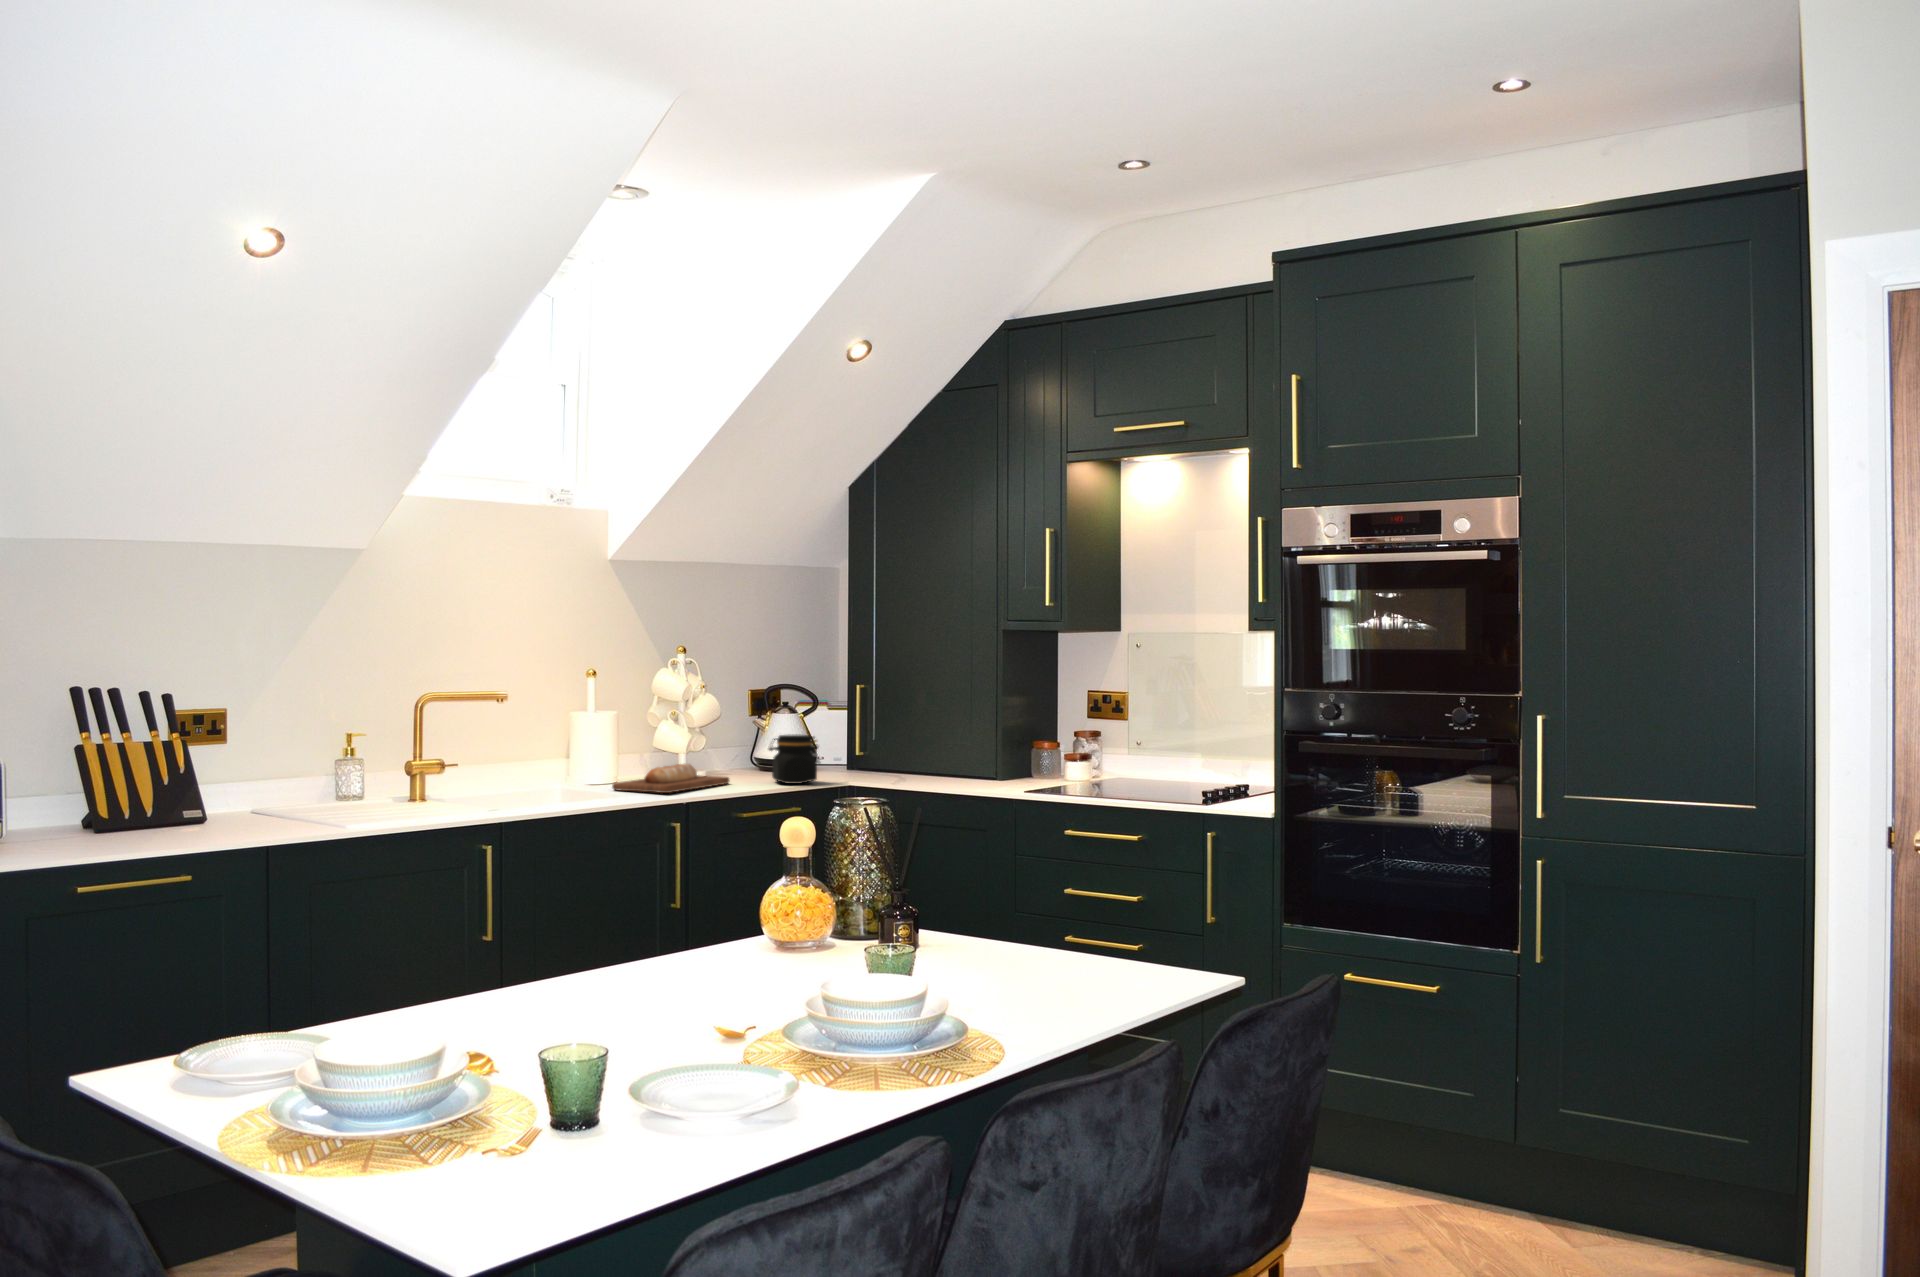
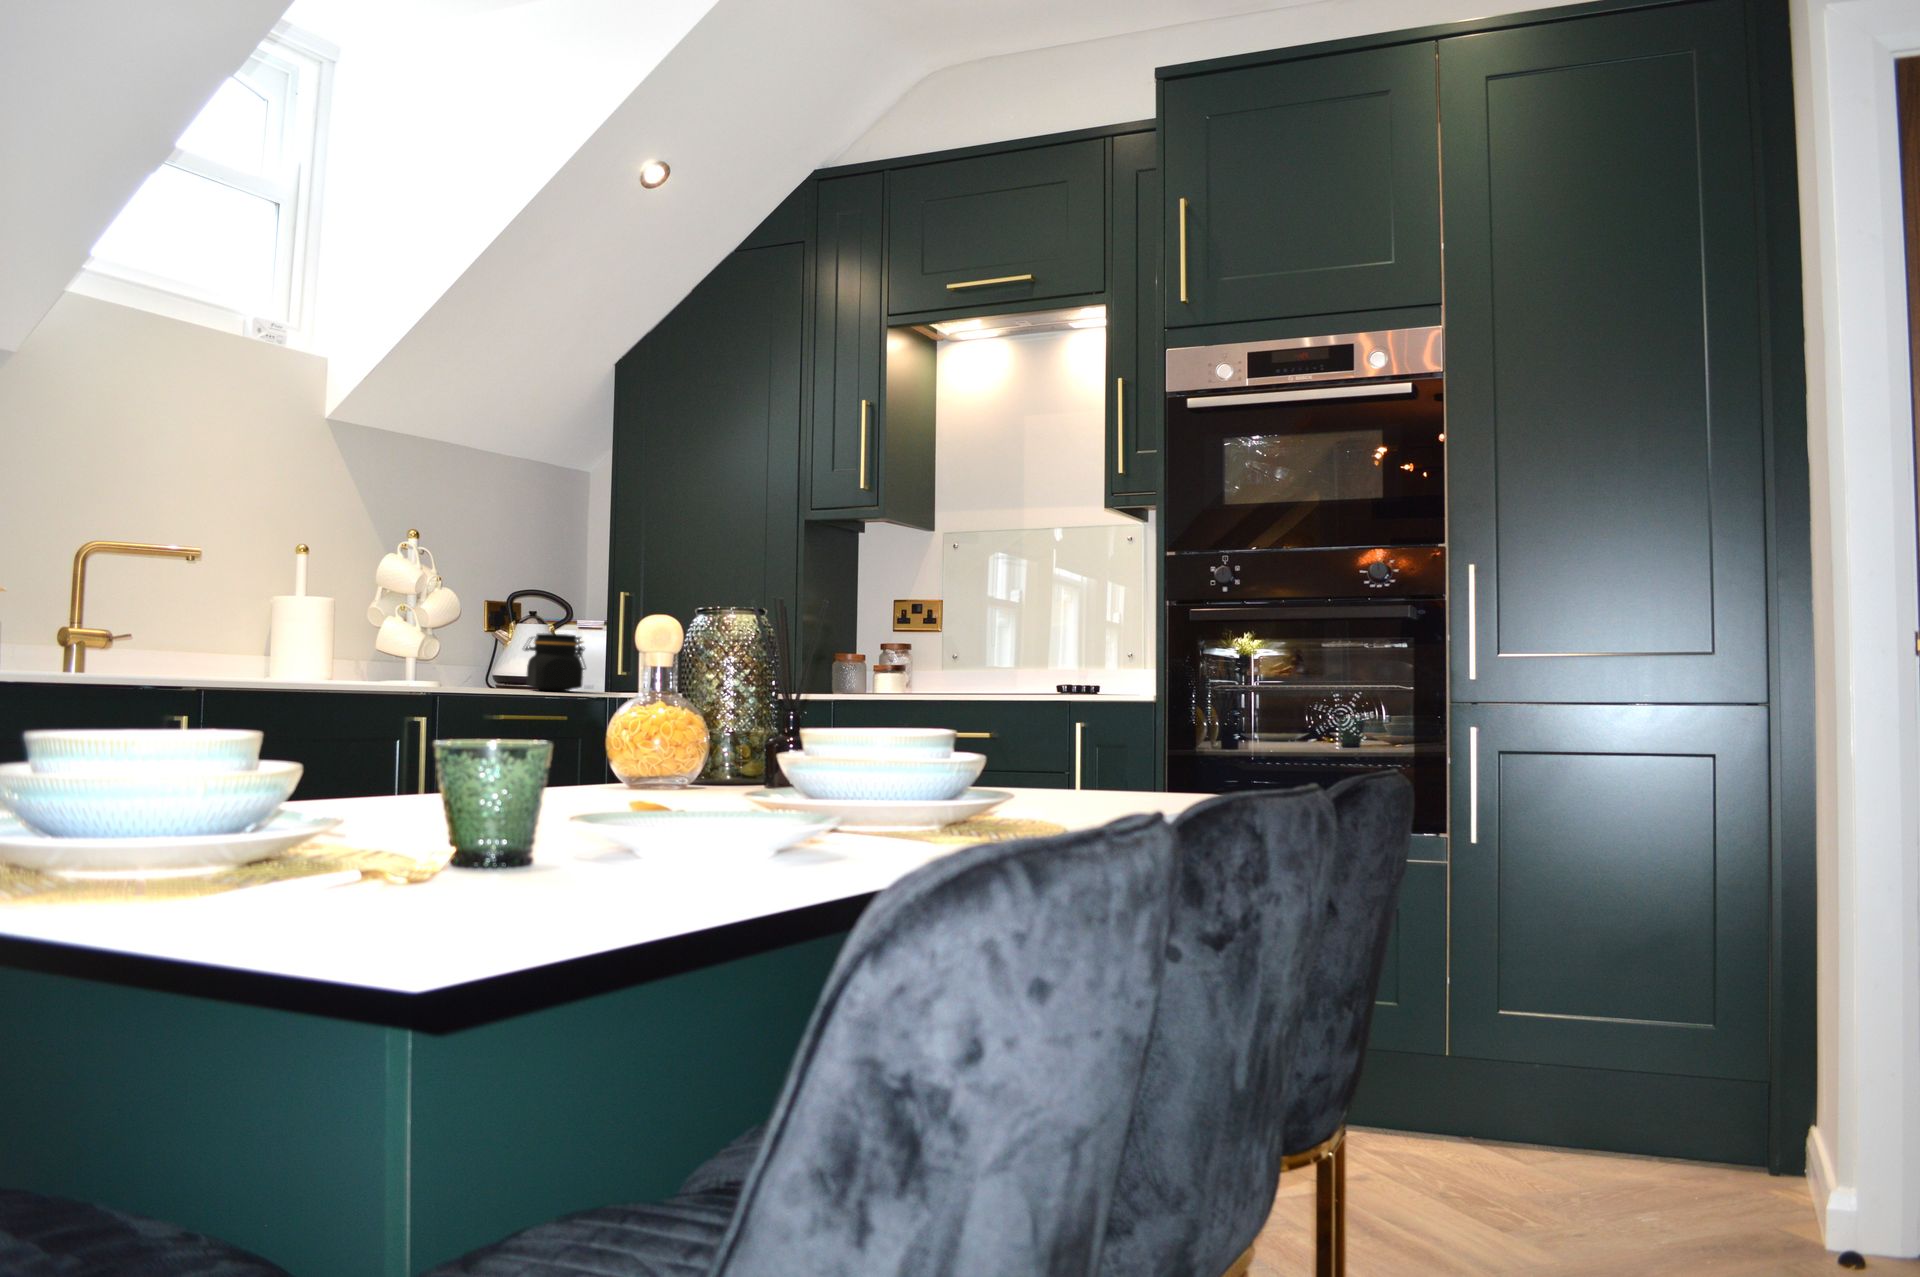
bread loaf: present [612,764,730,793] -> none [331,660,475,688]

